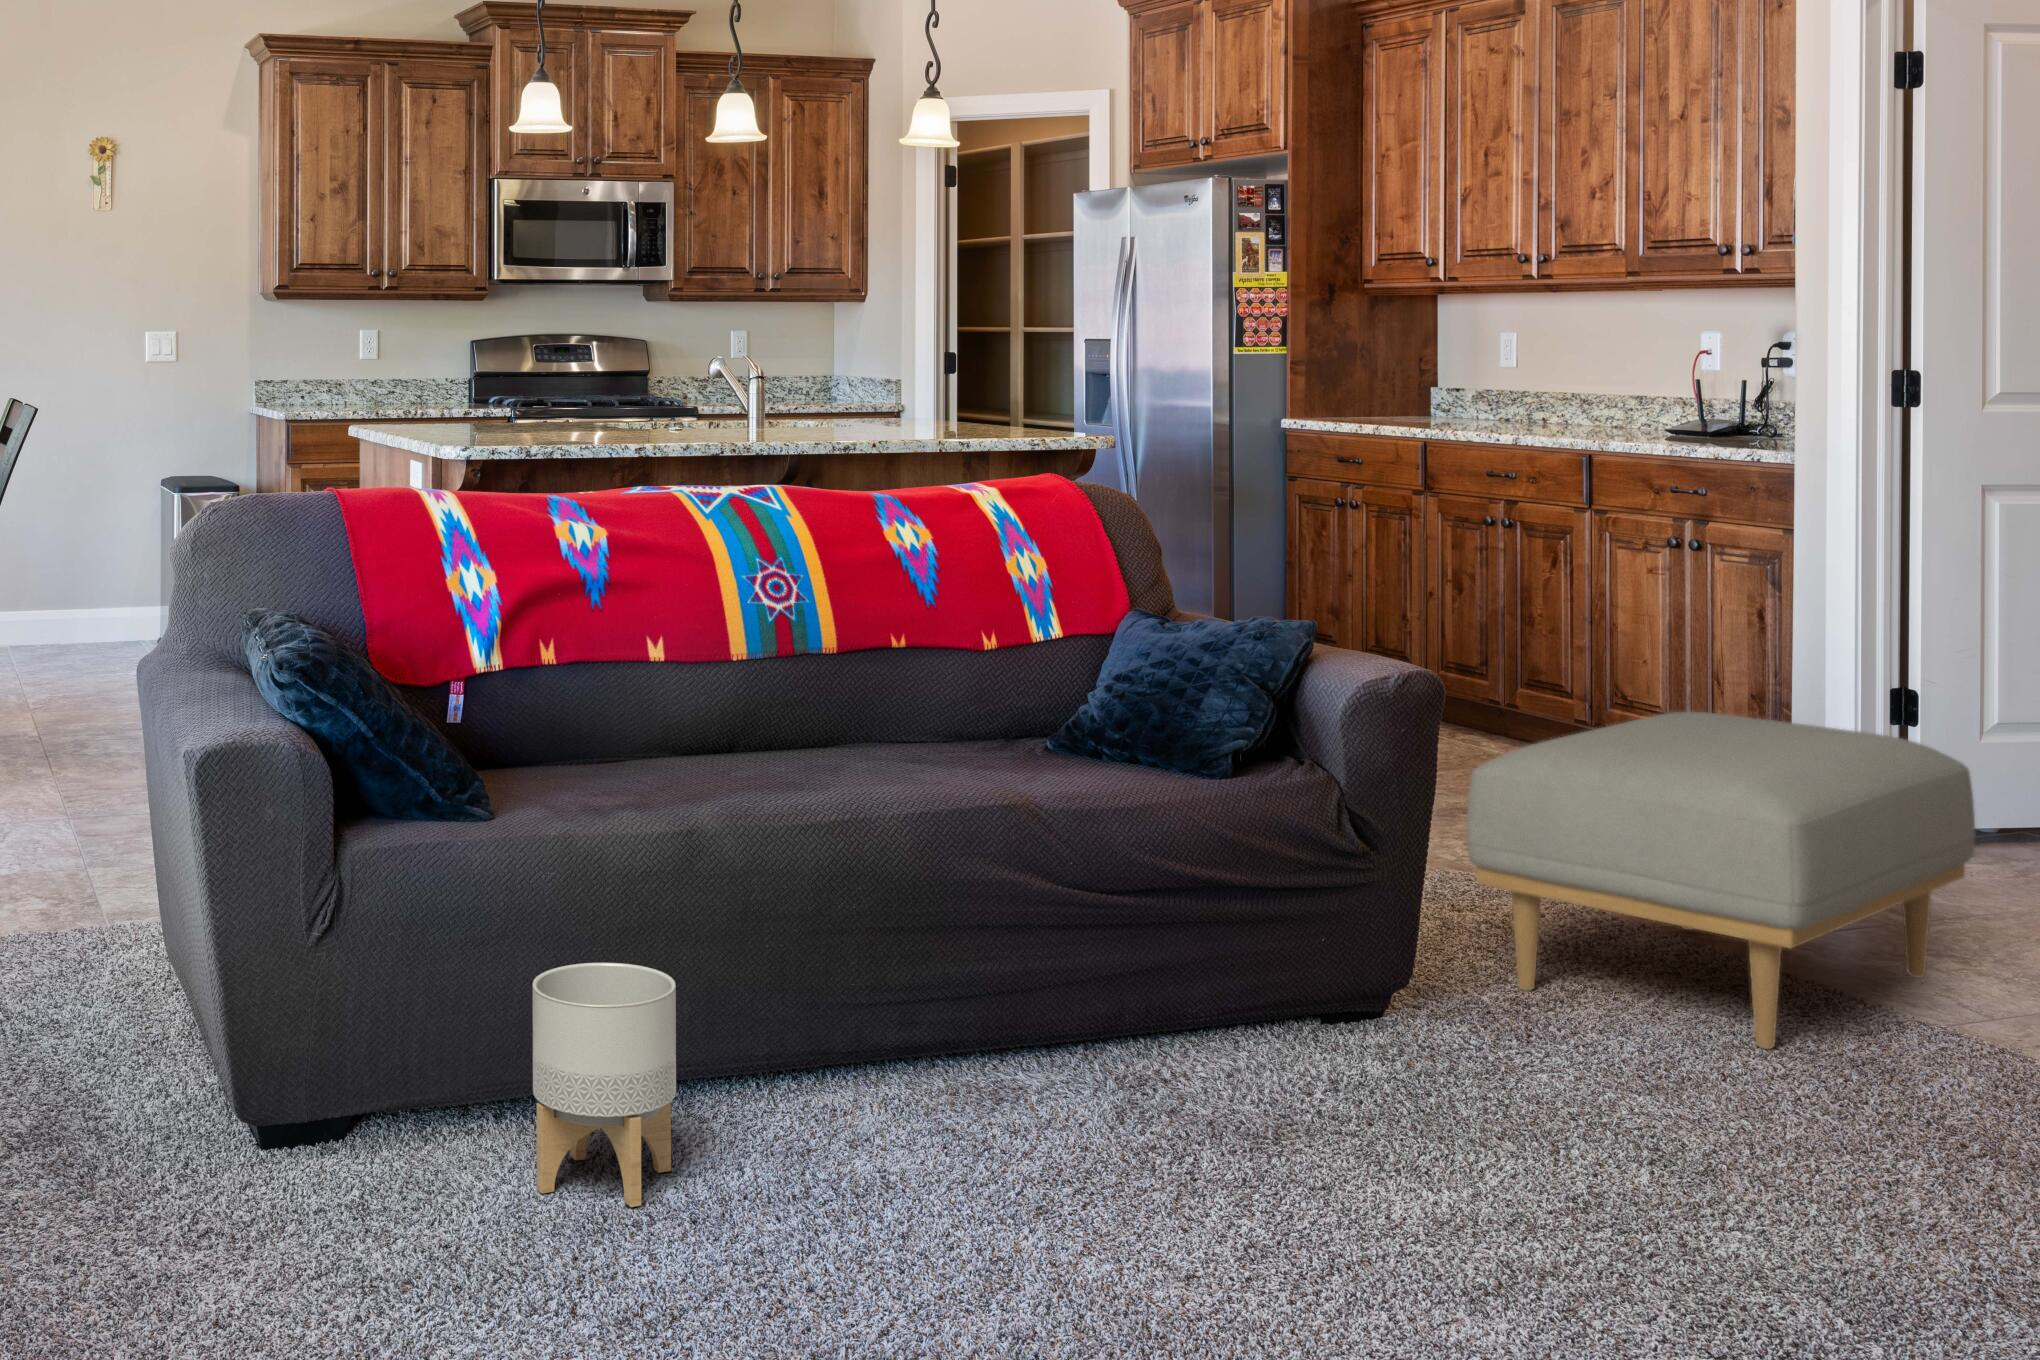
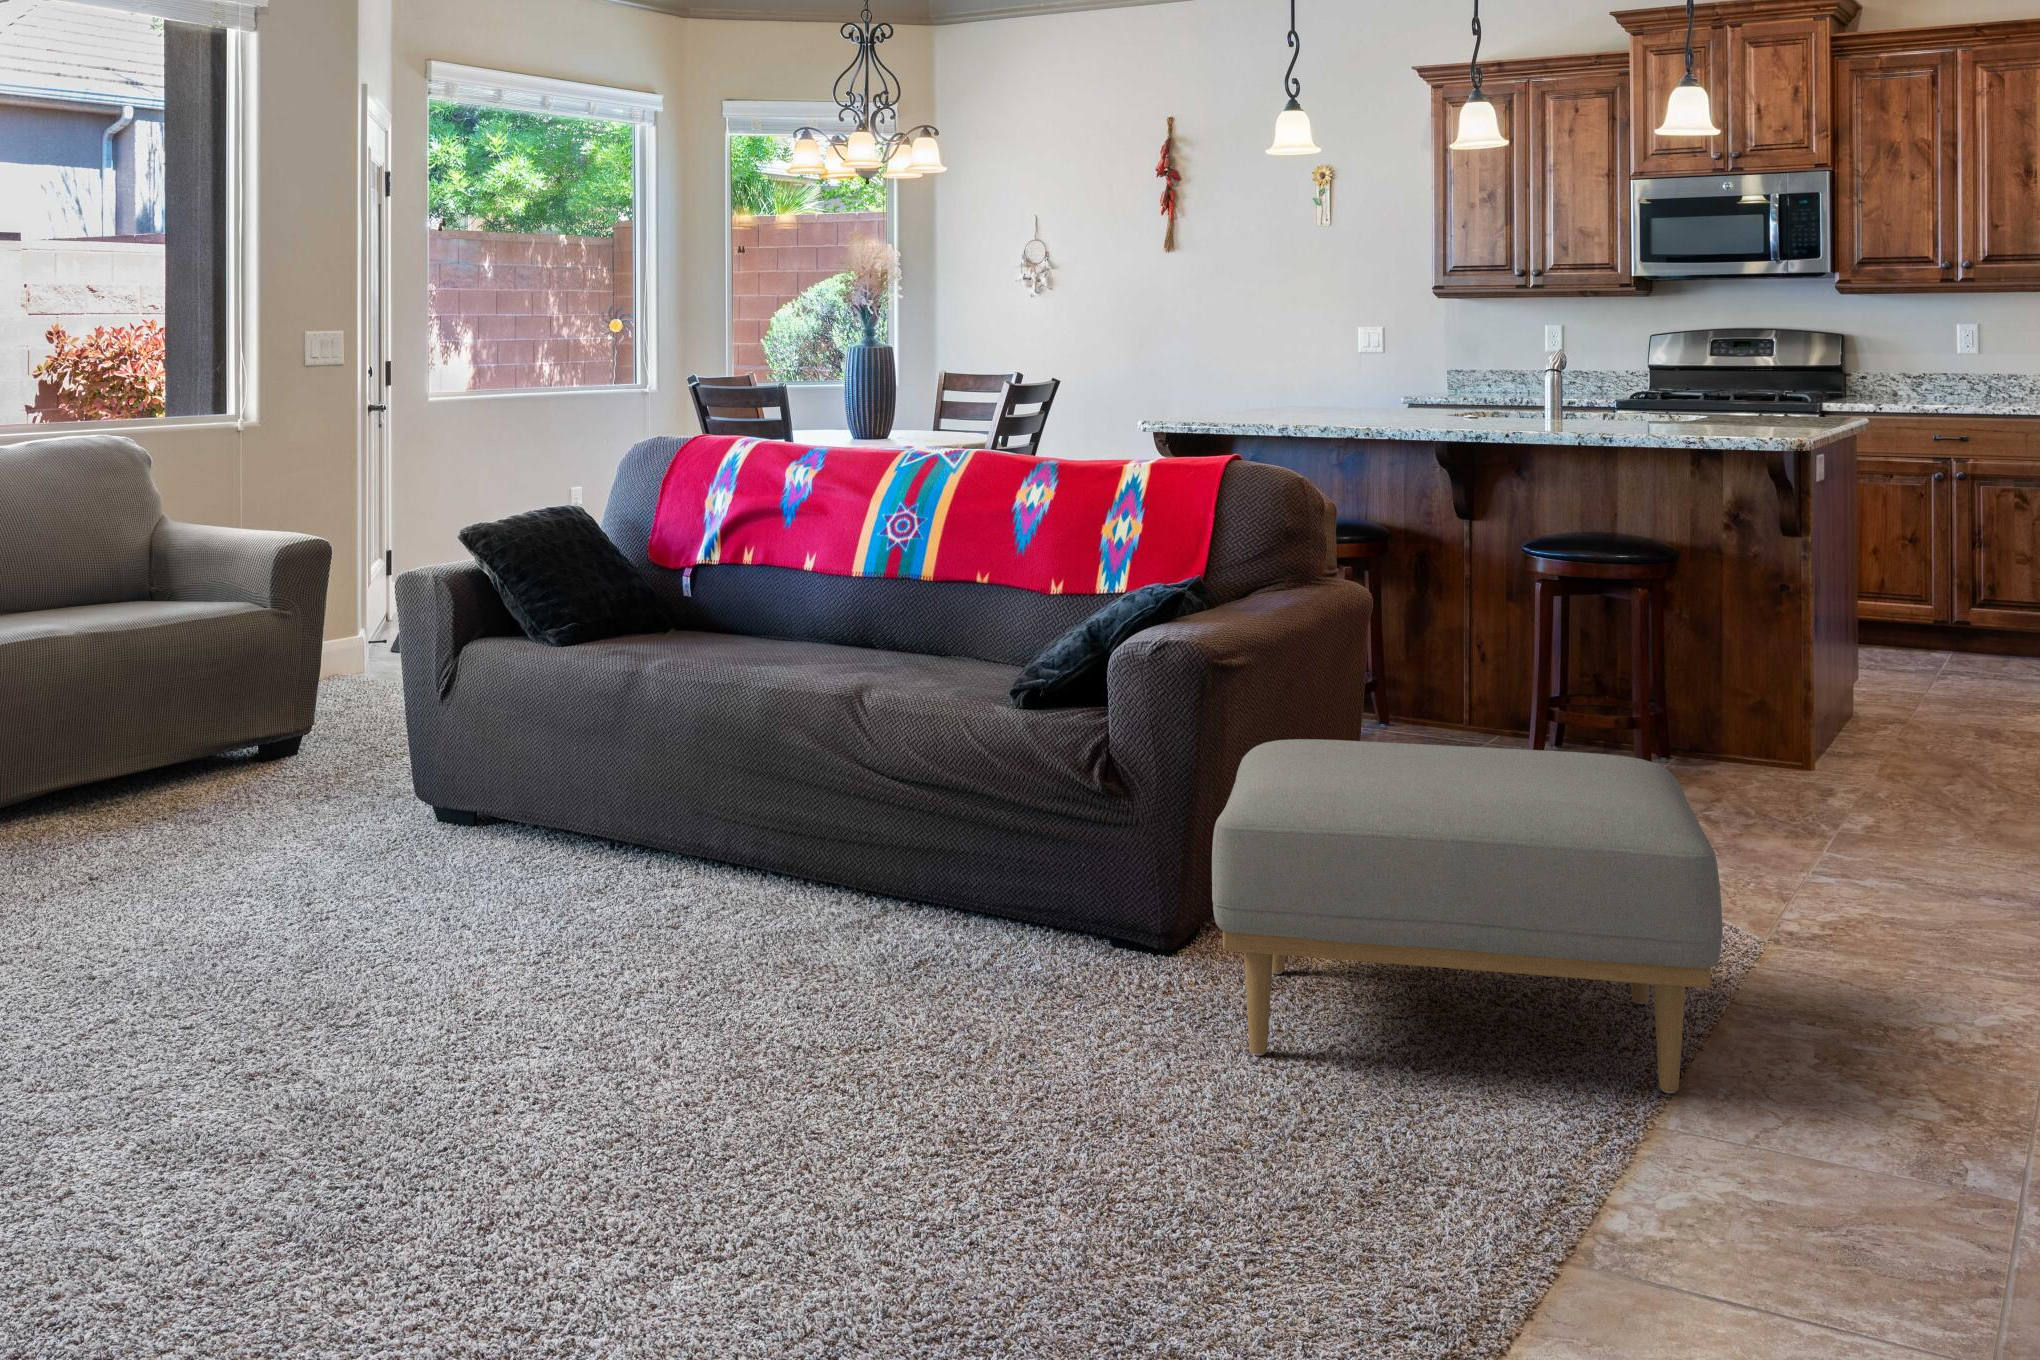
planter: present [533,963,676,1207] -> none [403,723,493,863]

